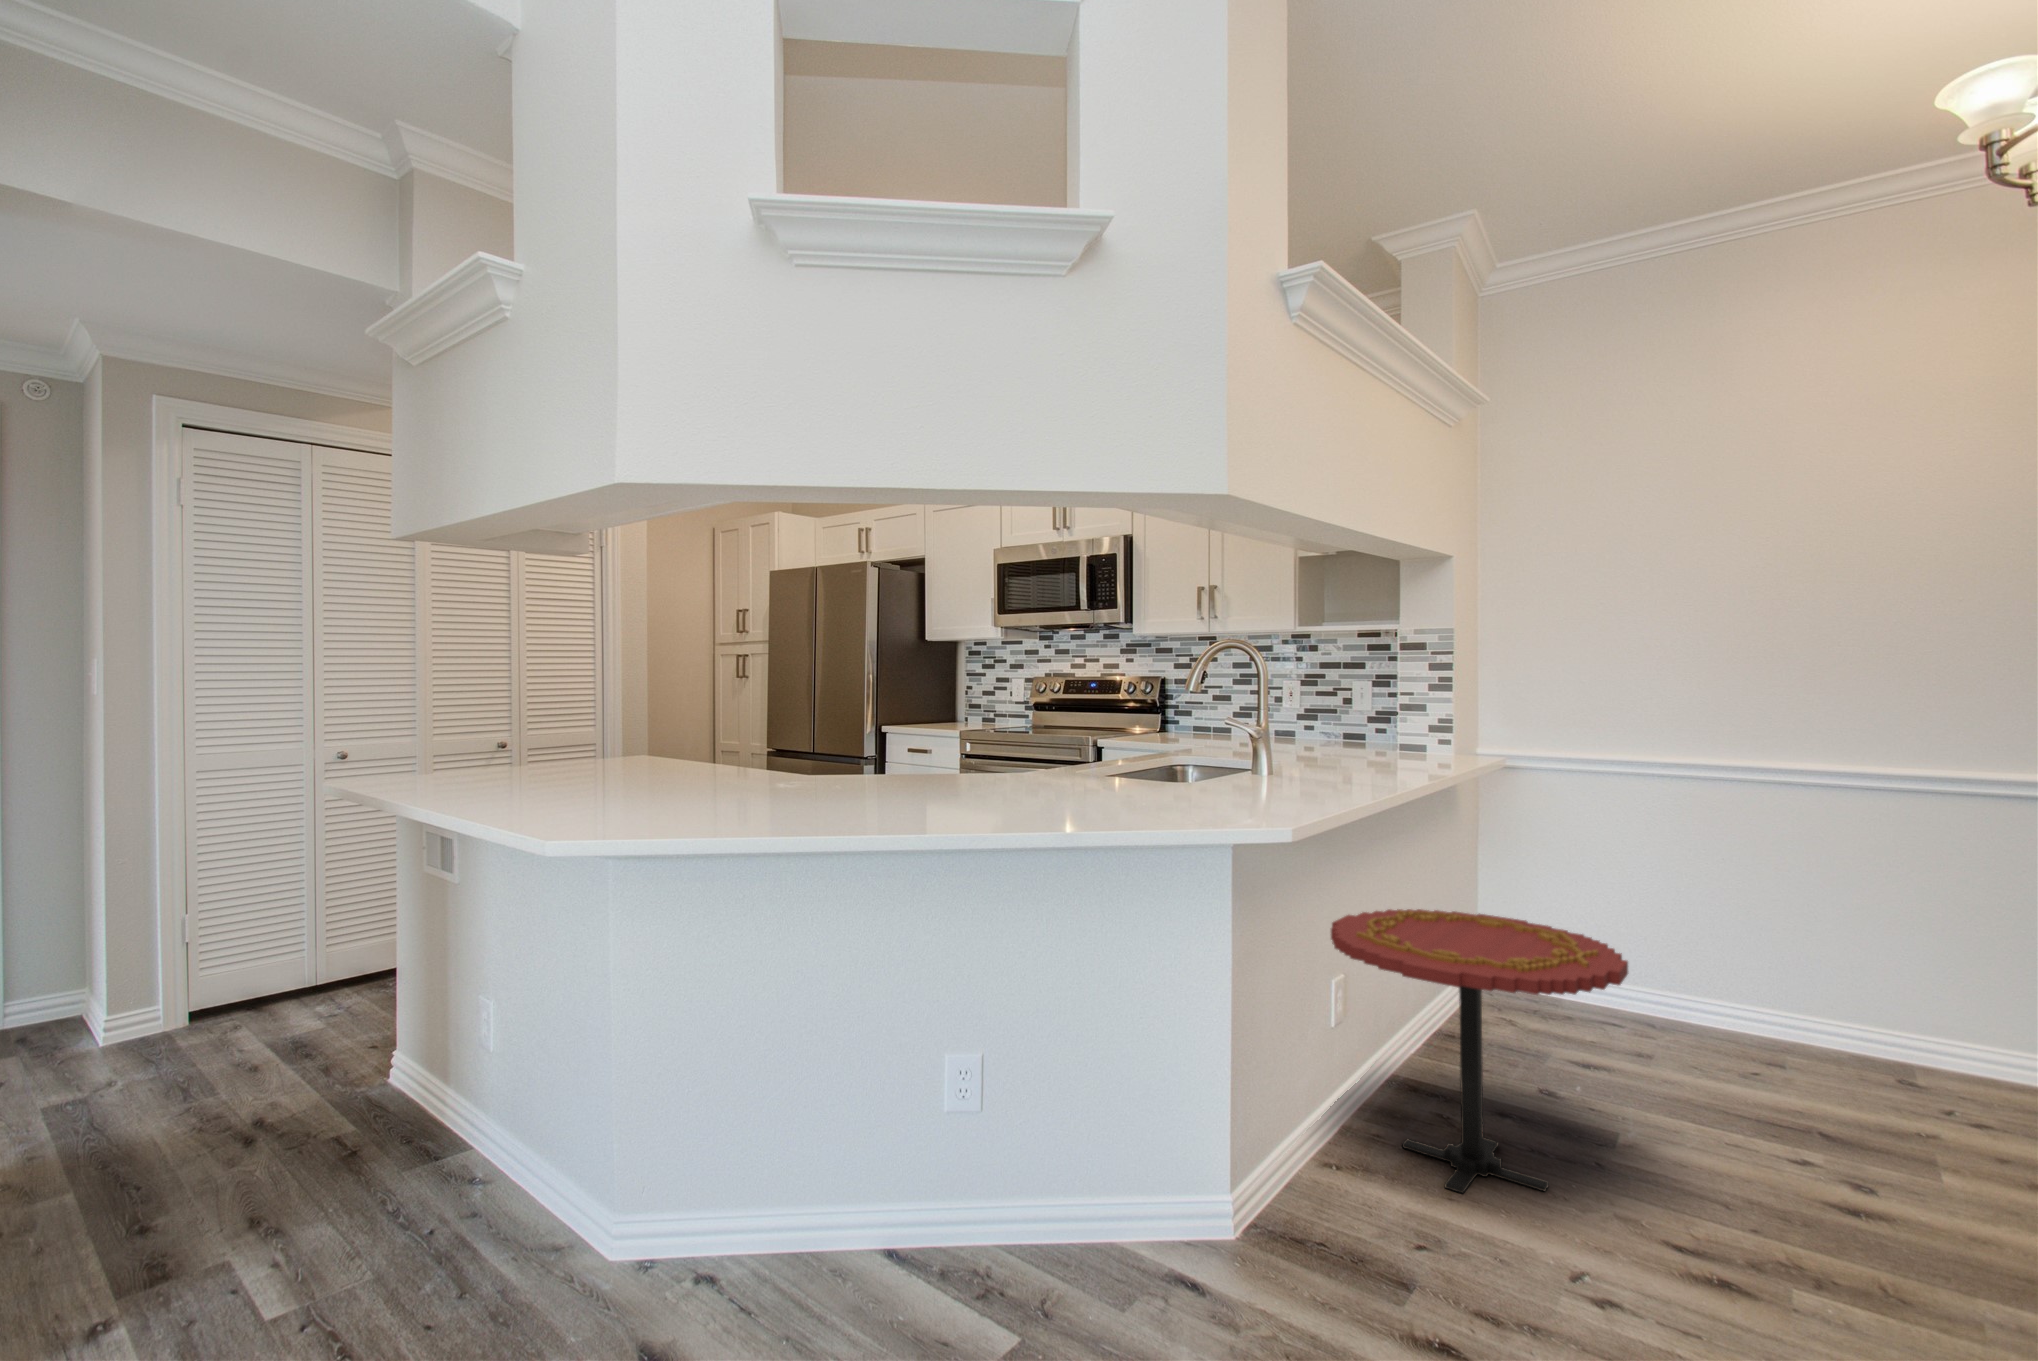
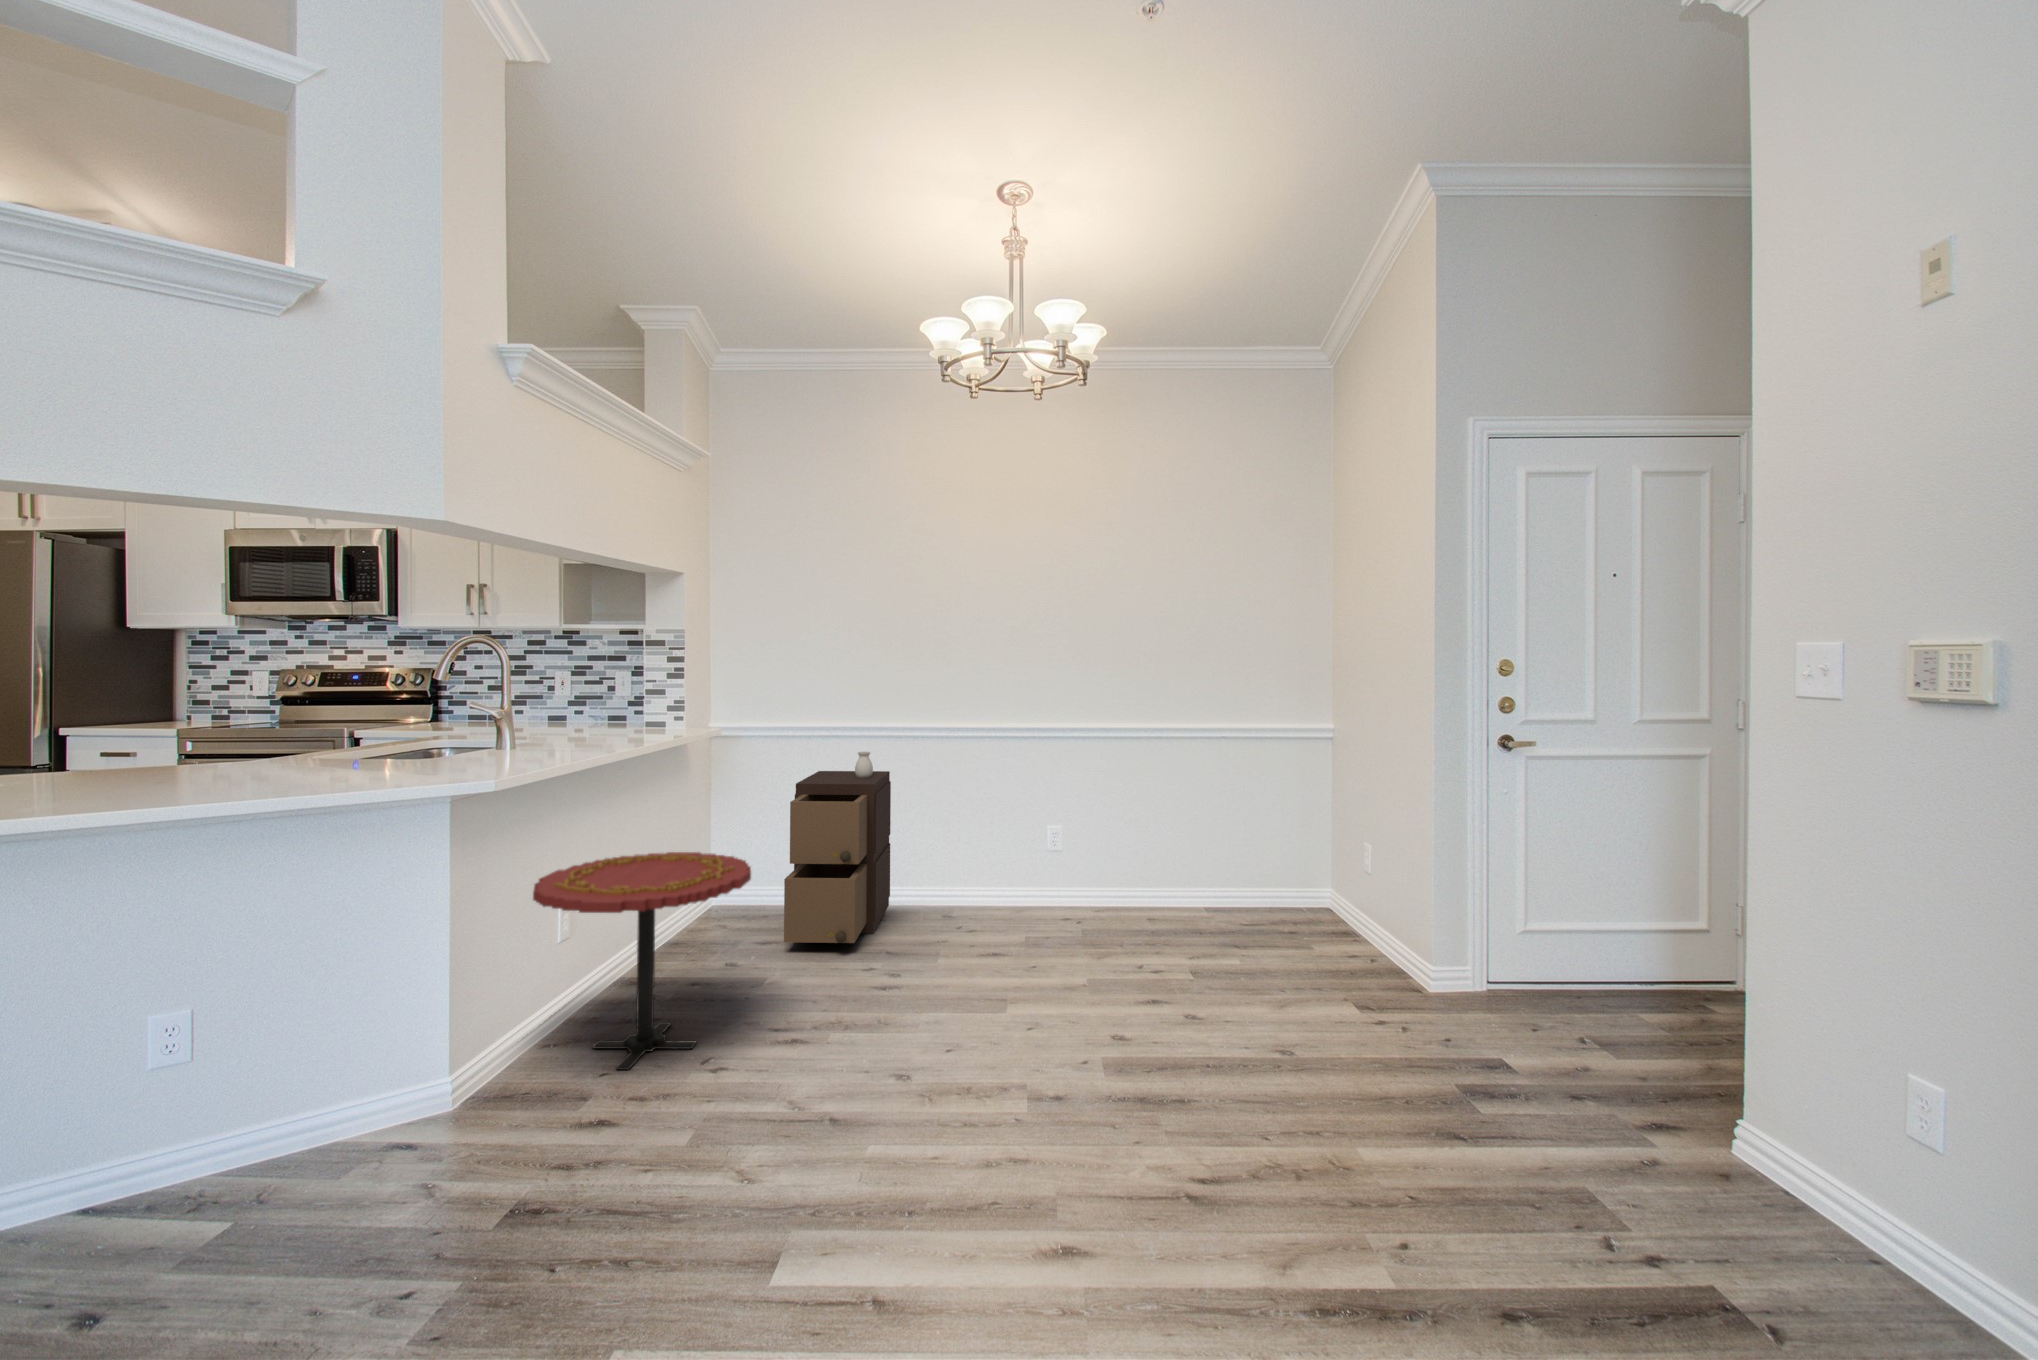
storage cabinet: none [1633,803,1798,1097] -> present [784,752,891,943]

